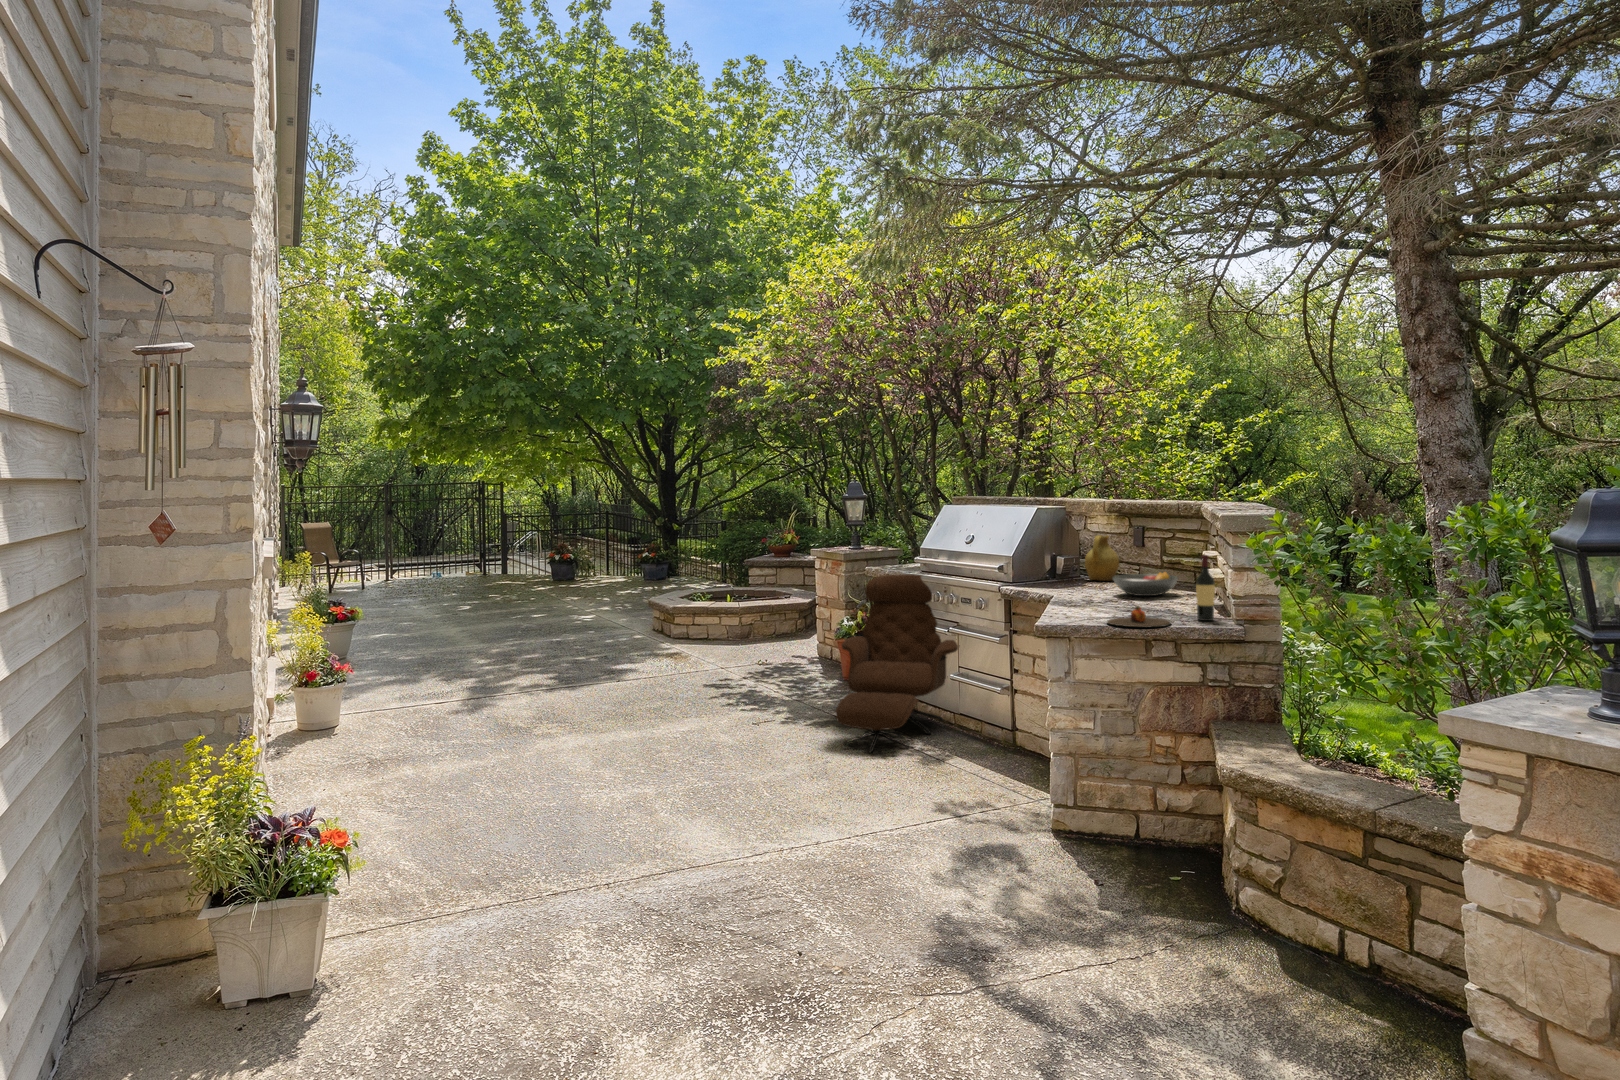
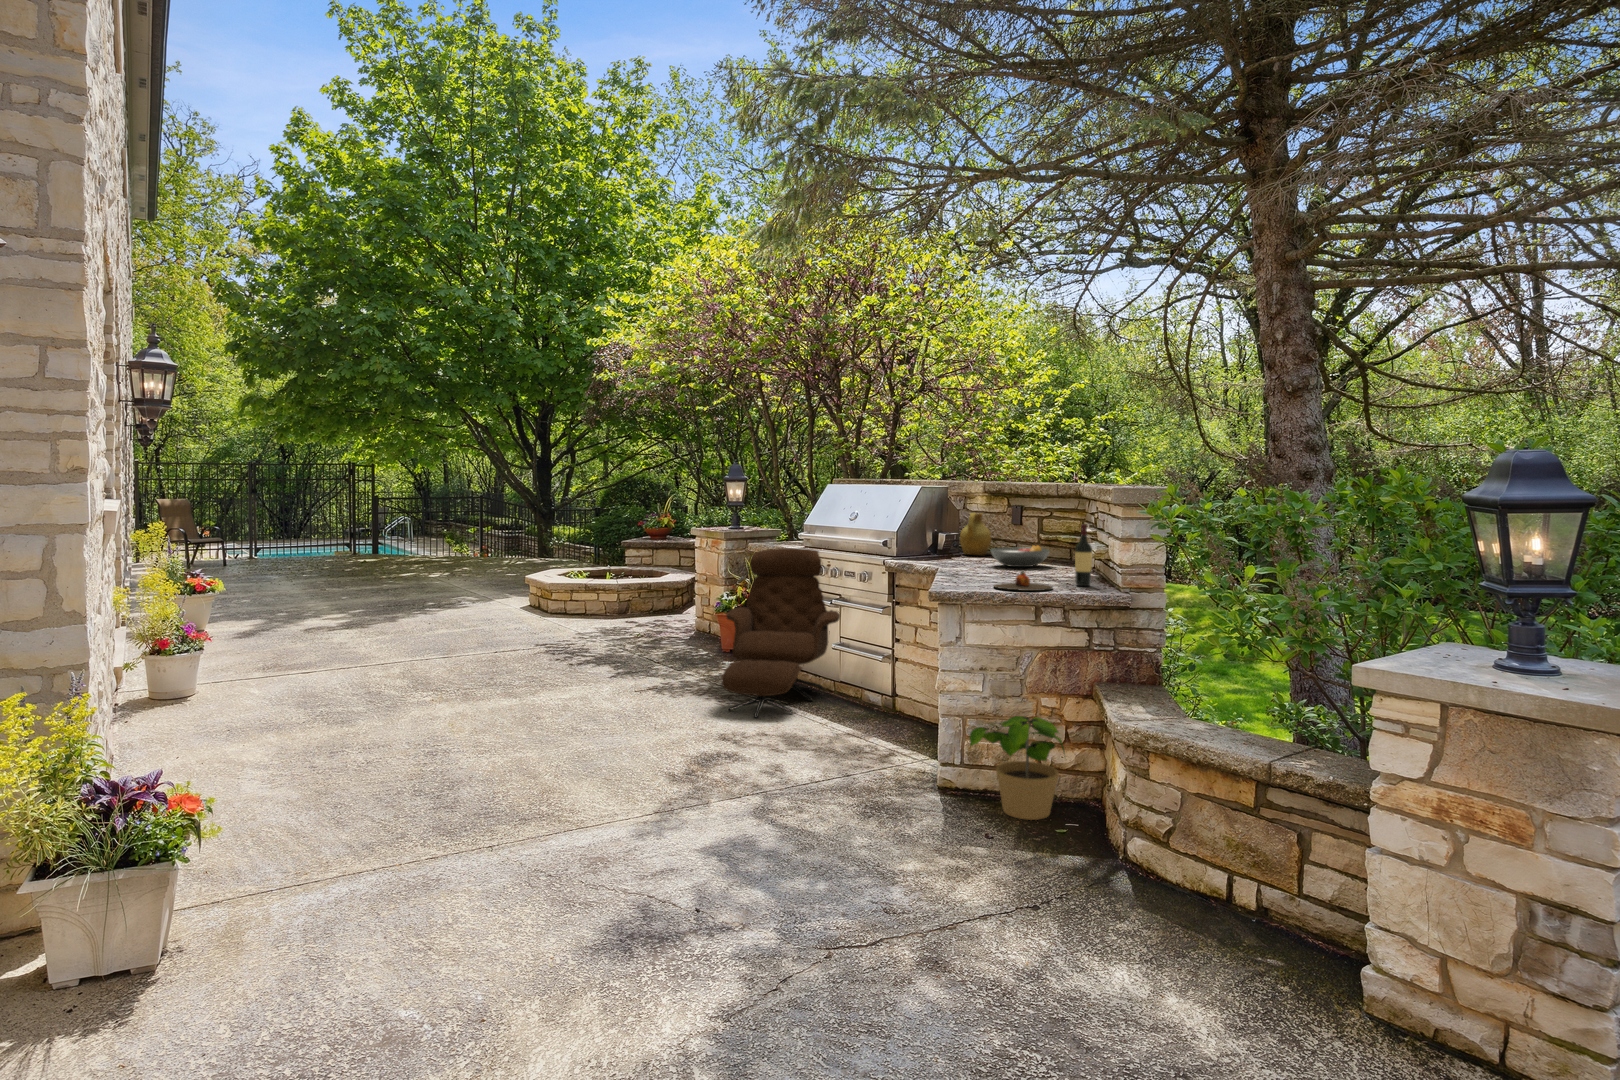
potted plant: none [1080,761,1185,868] -> present [969,716,1065,820]

